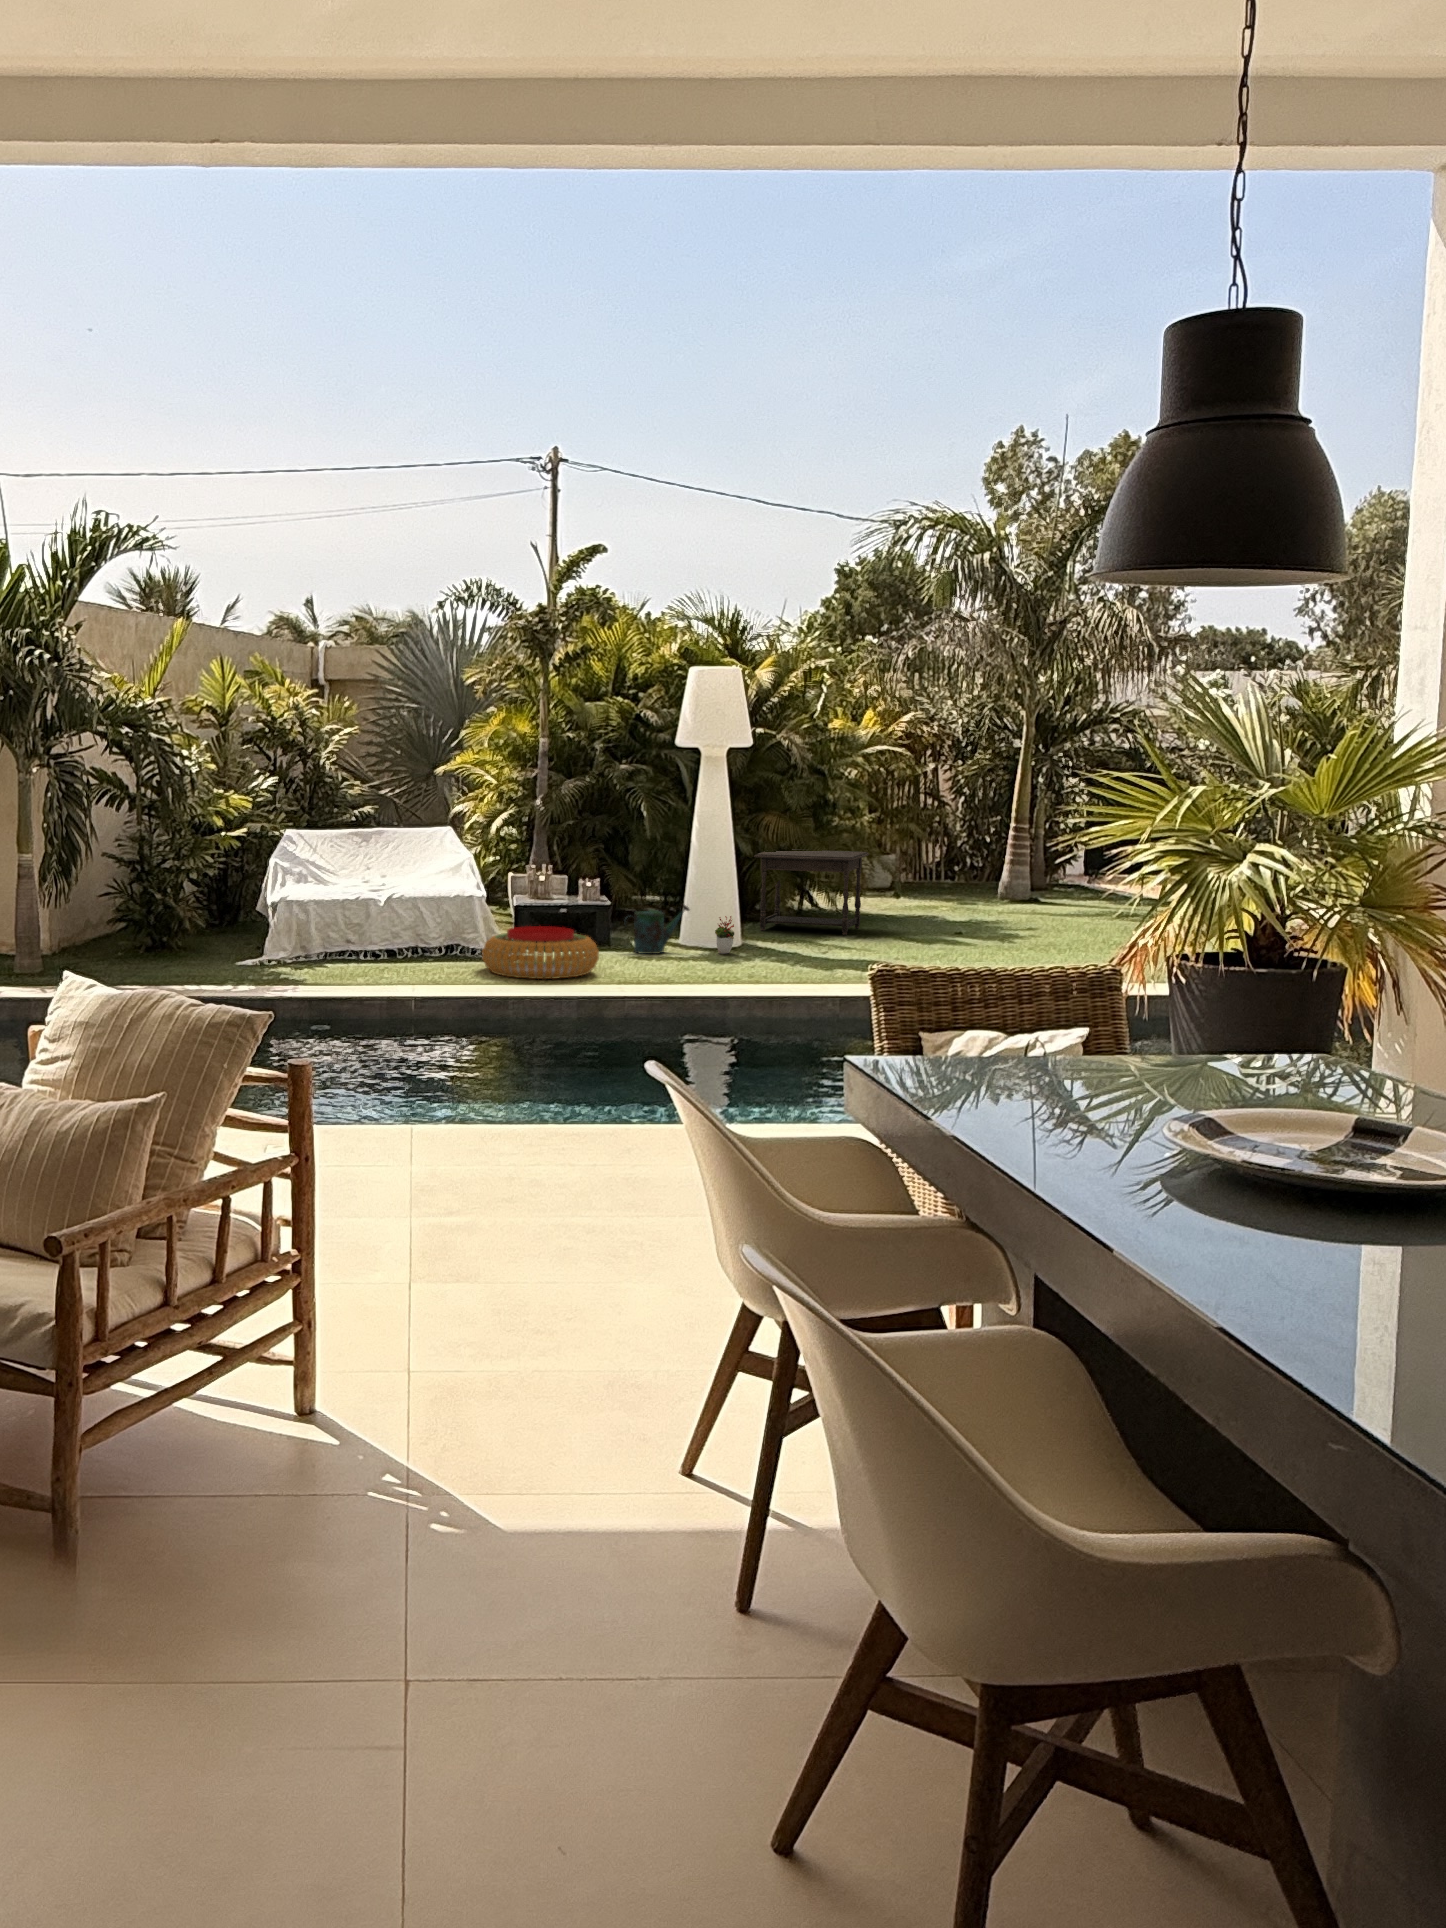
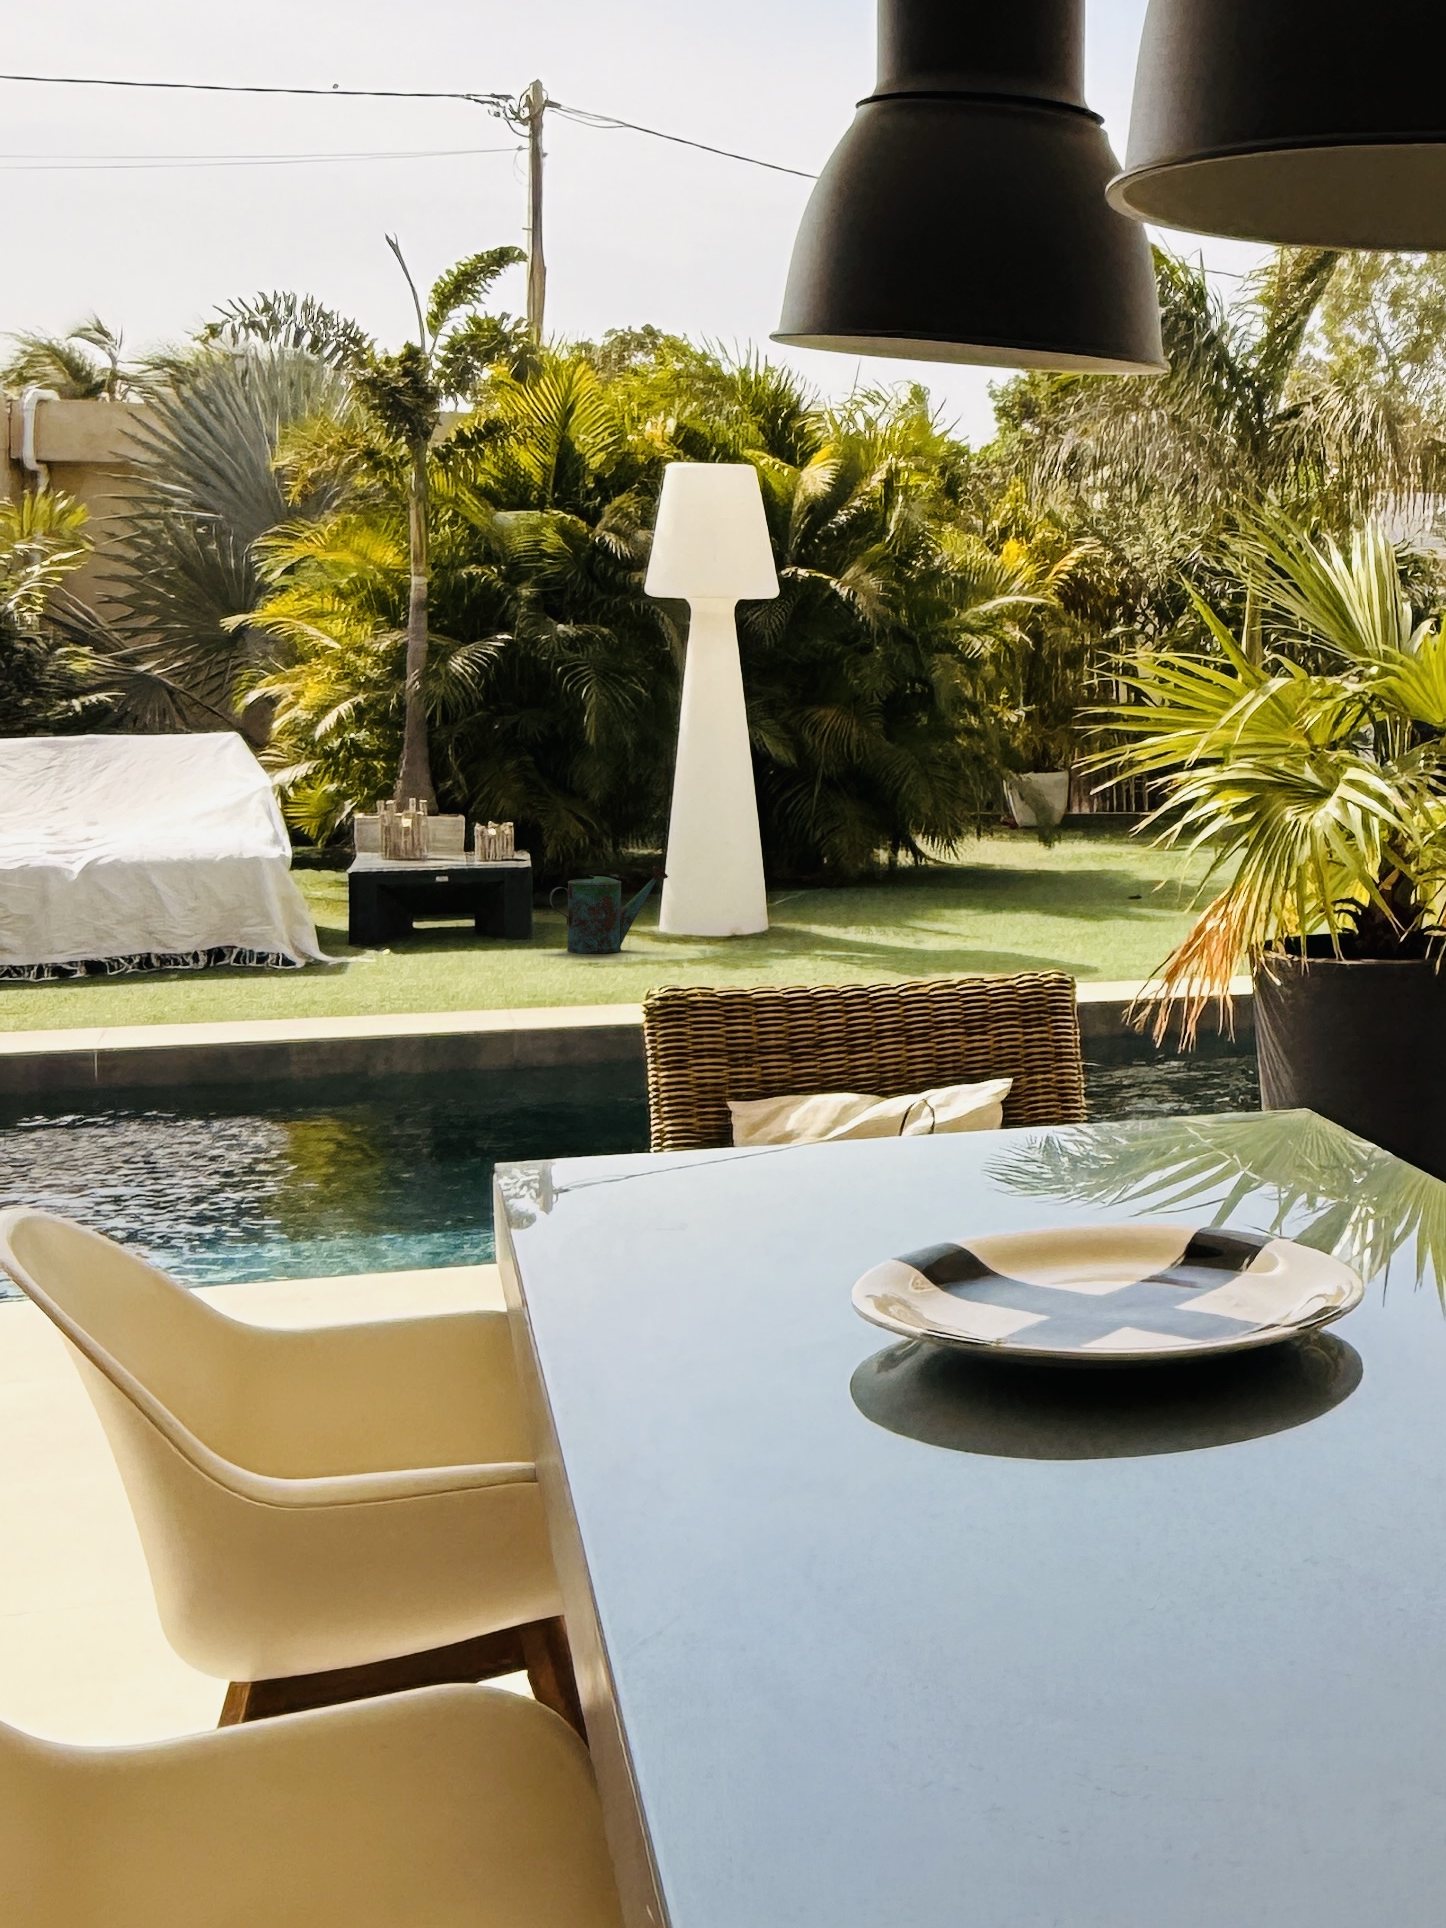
side table: present [754,851,869,936] -> none [790,772,987,918]
decorative plant: present [715,916,734,954] -> none [711,886,745,951]
pouf: present [482,926,599,979] -> none [277,907,493,999]

